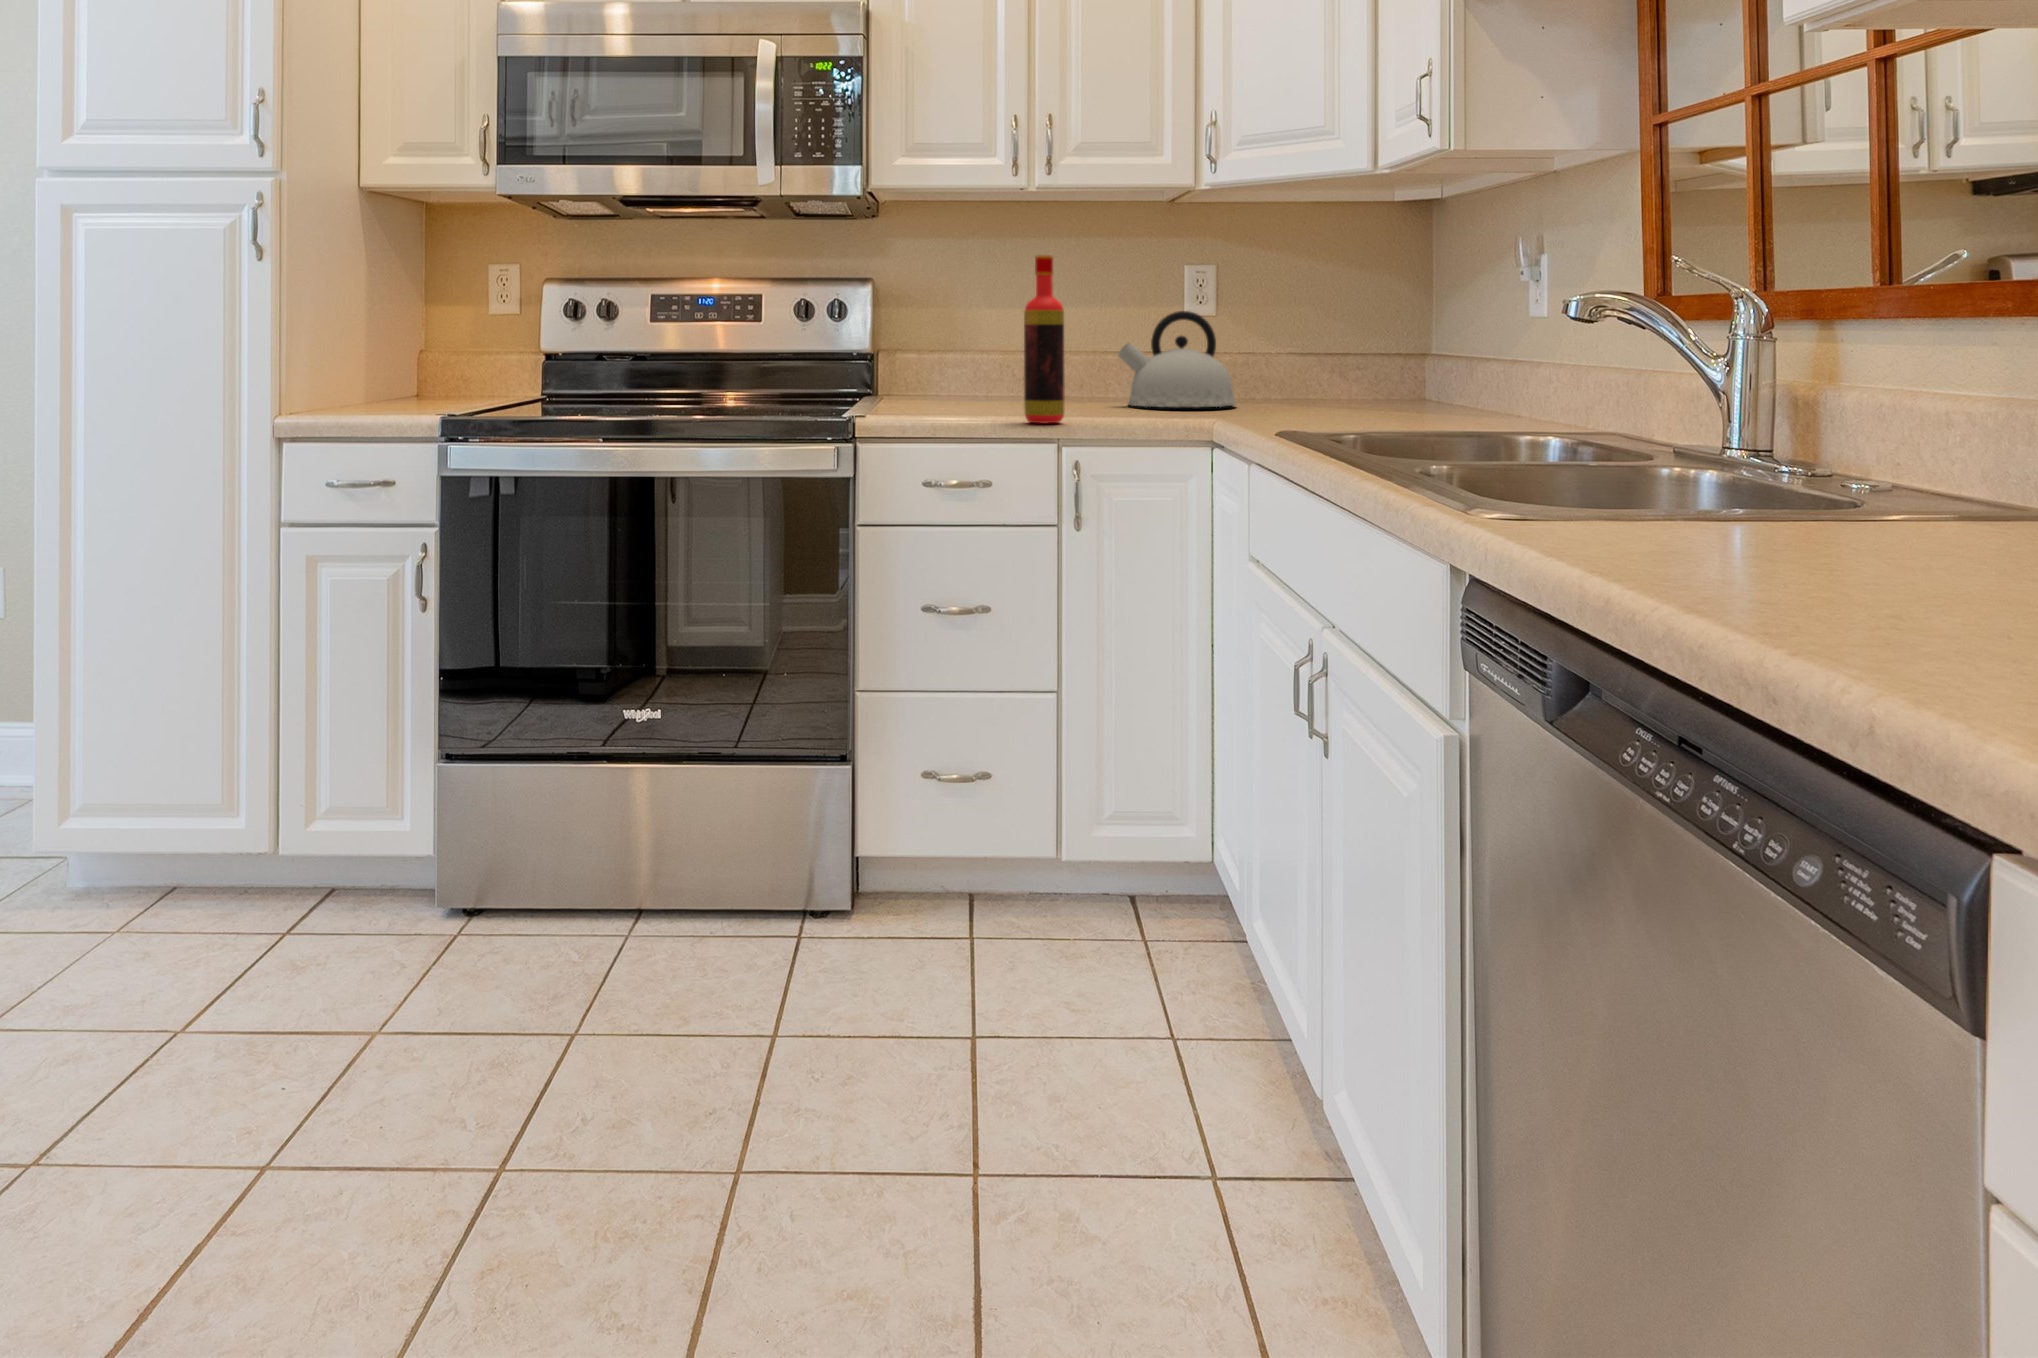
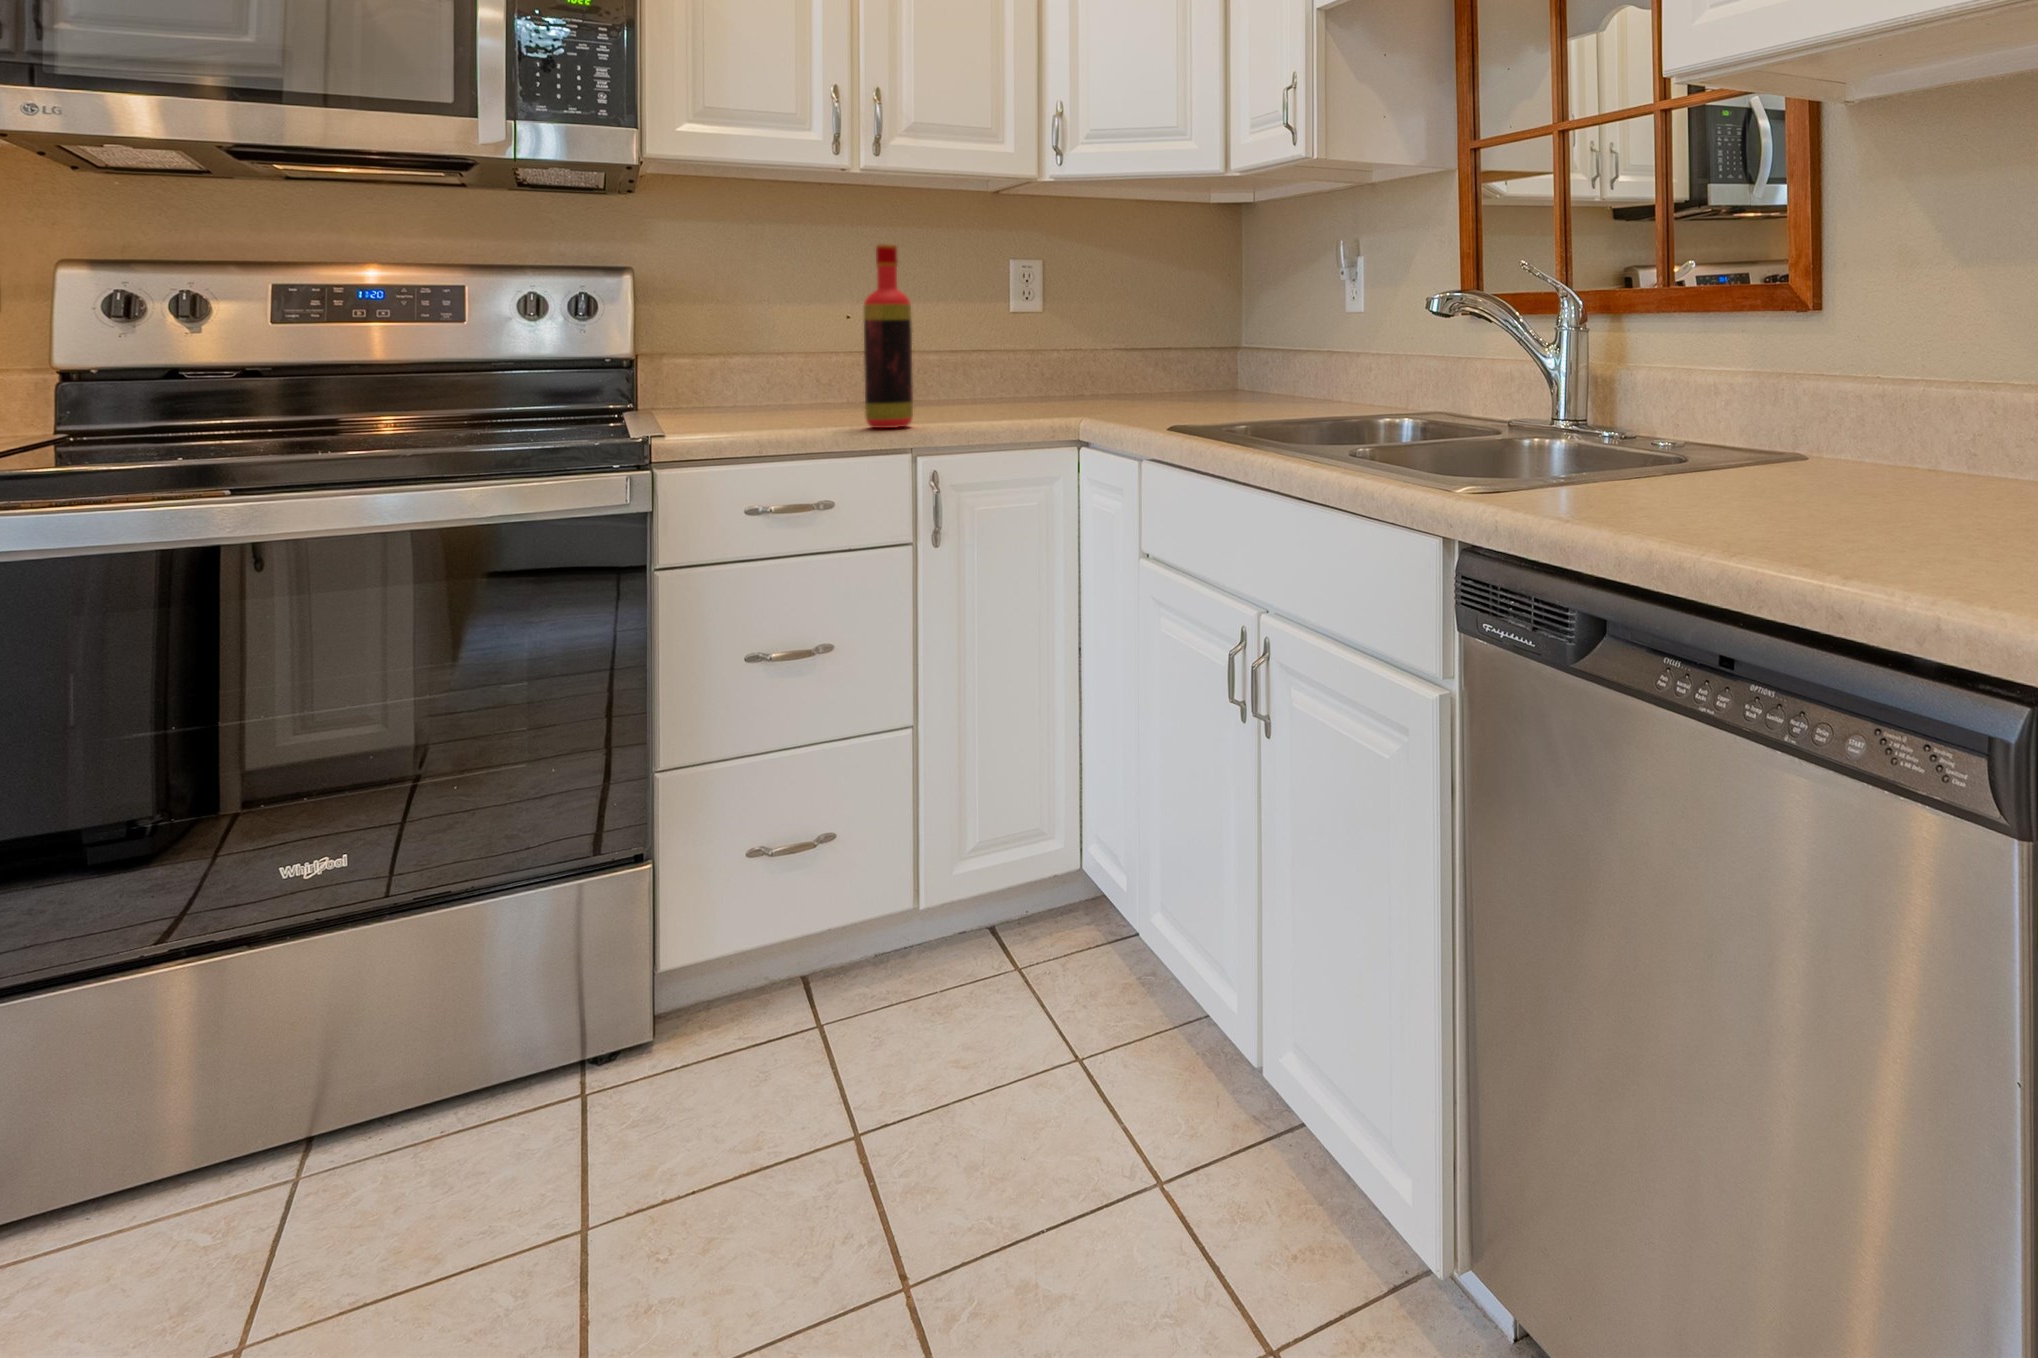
kettle: present [1118,311,1236,407] -> none [945,305,1072,404]

